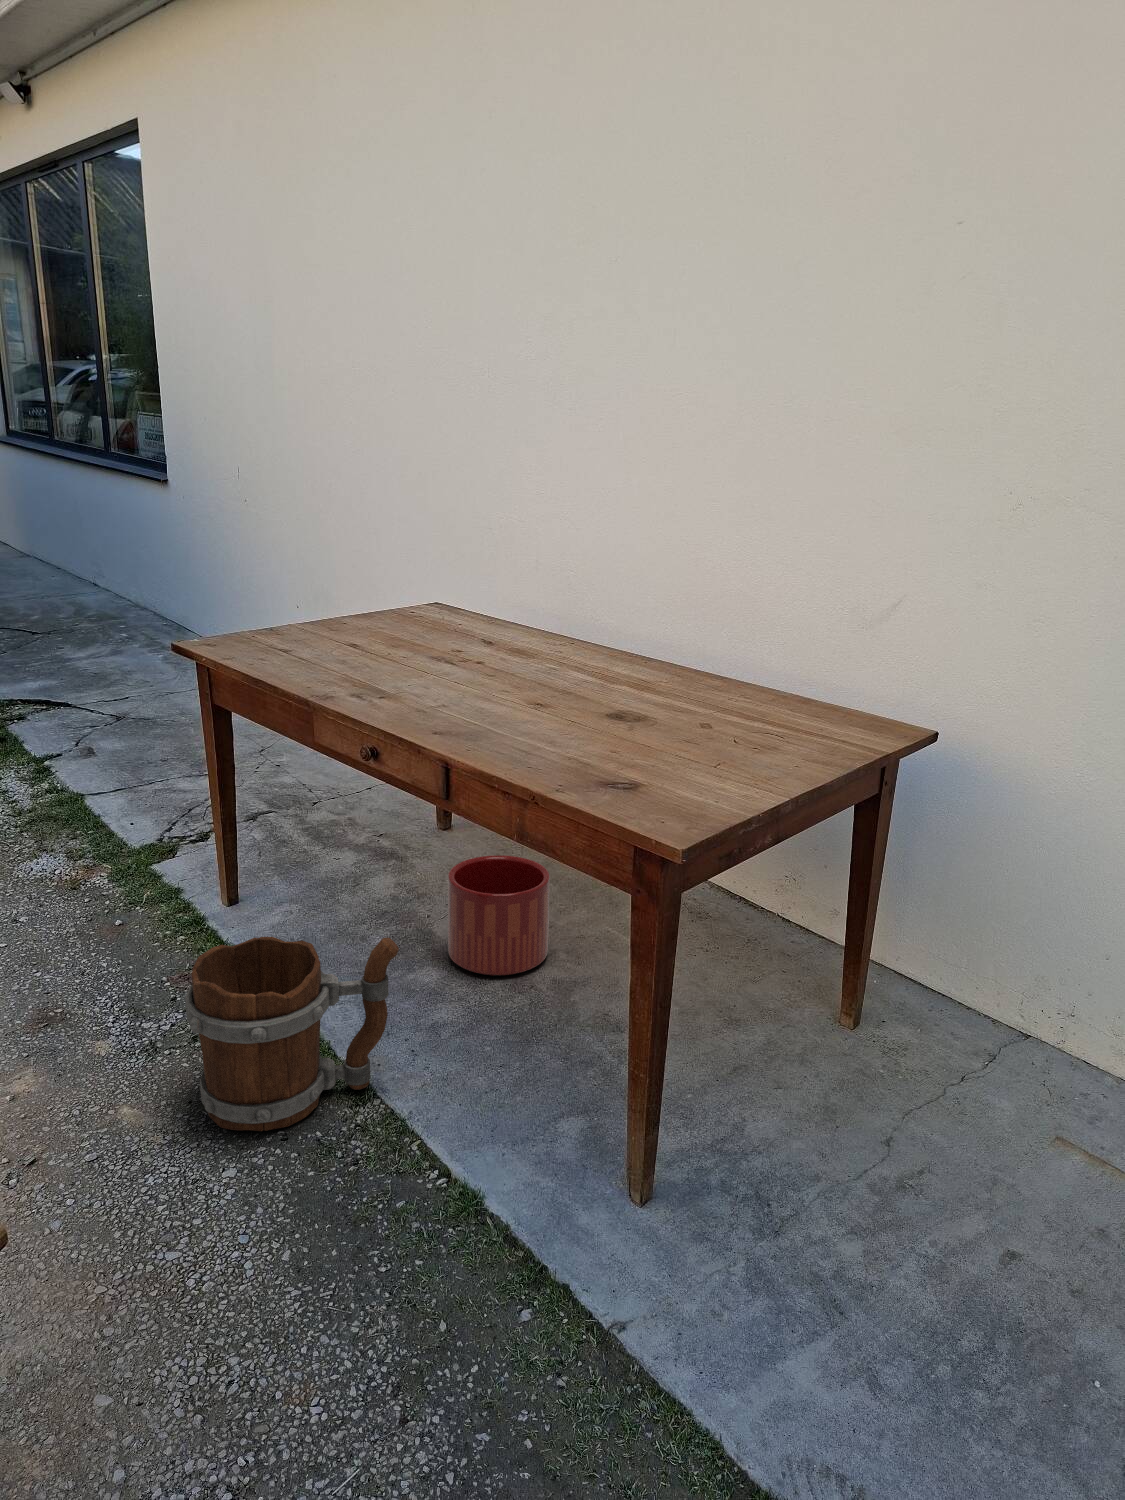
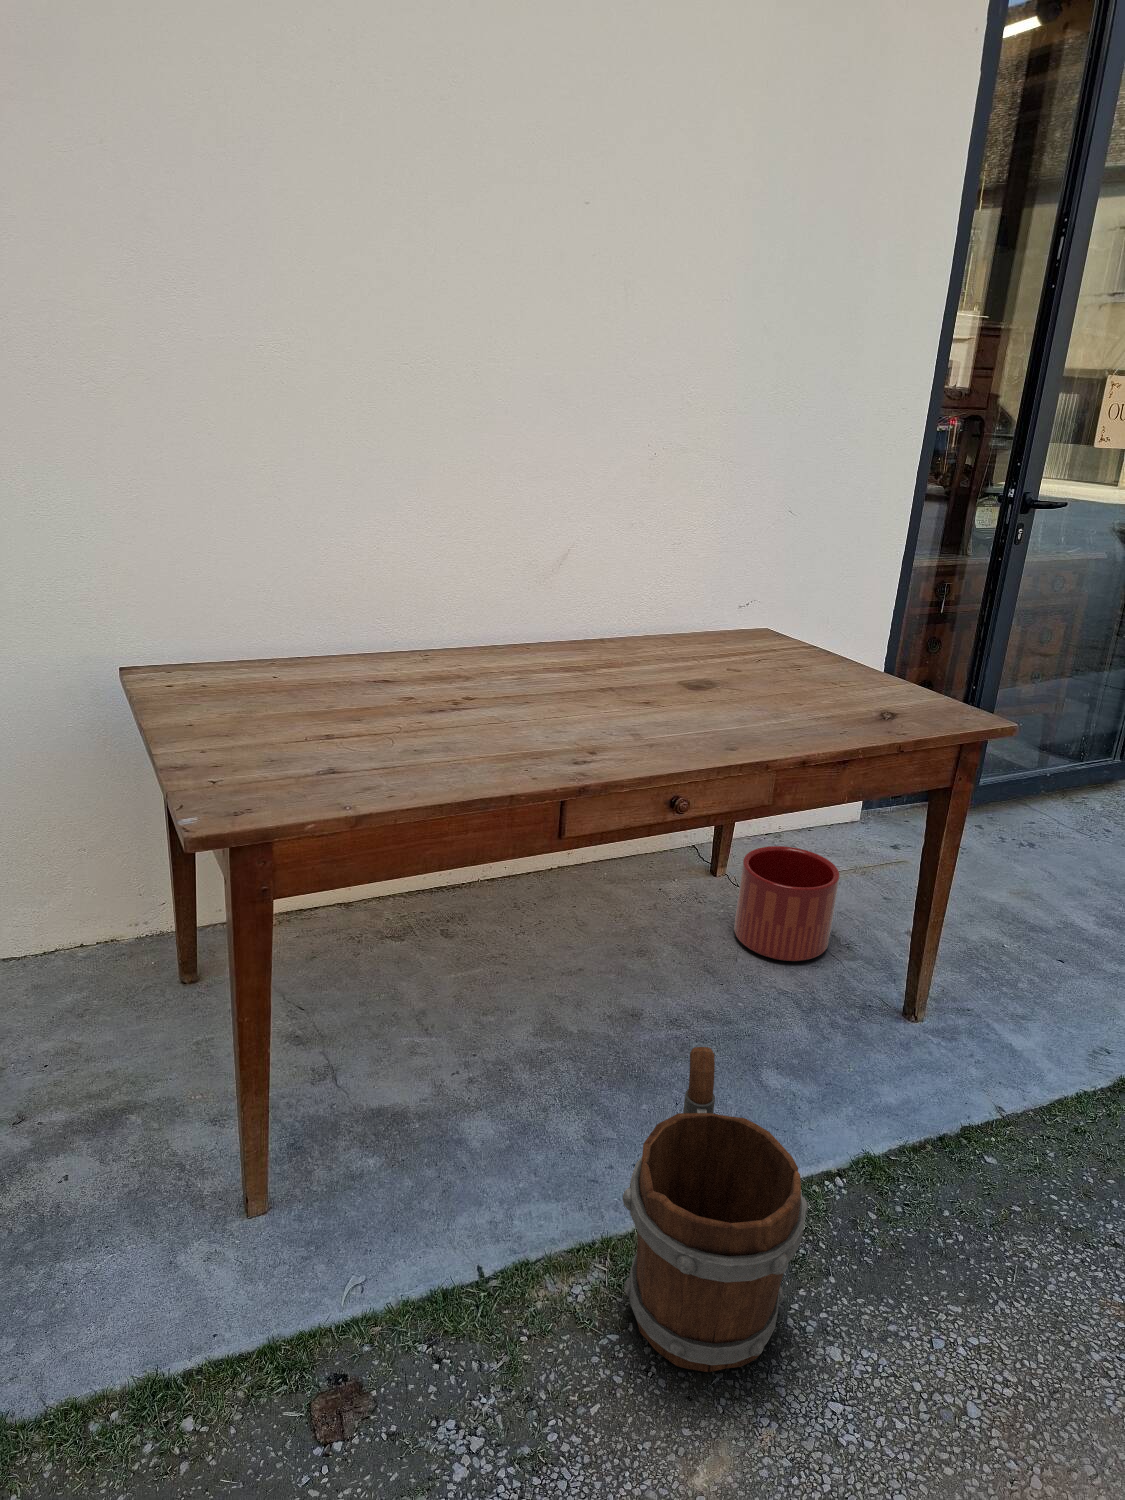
planter: present [448,855,550,976] -> present [734,846,839,961]

